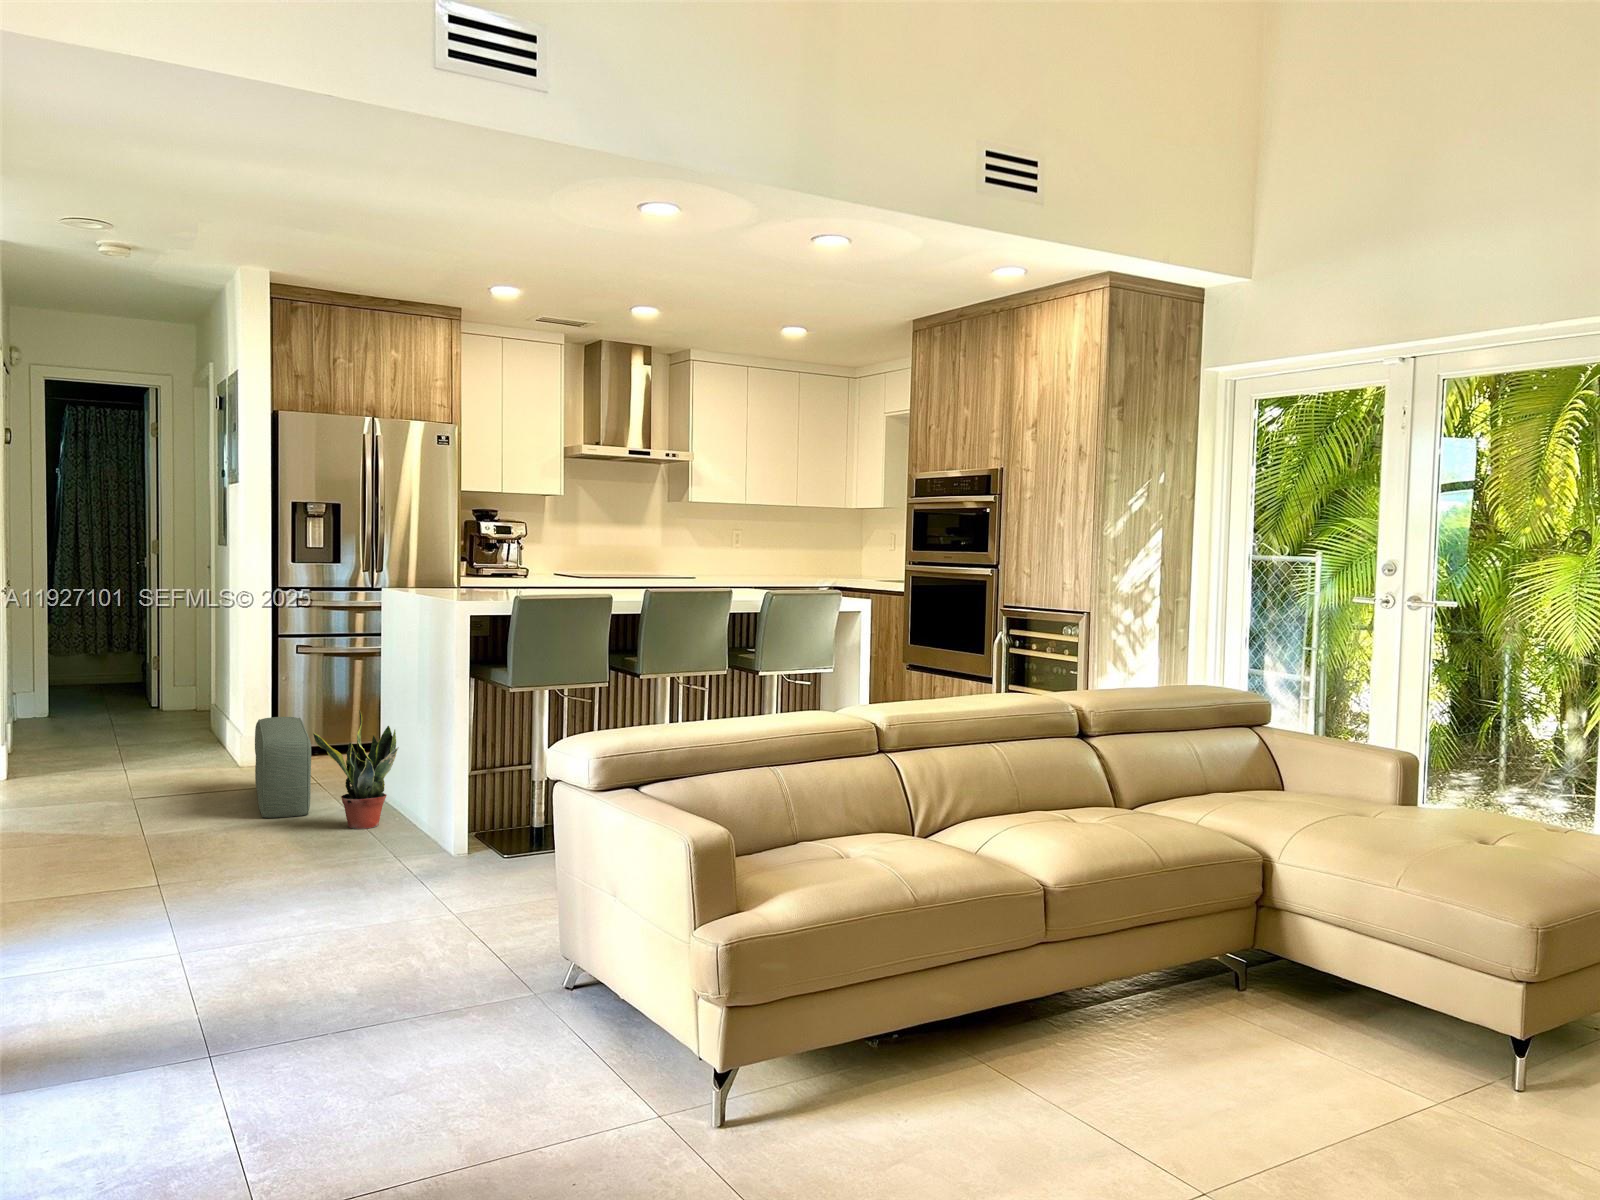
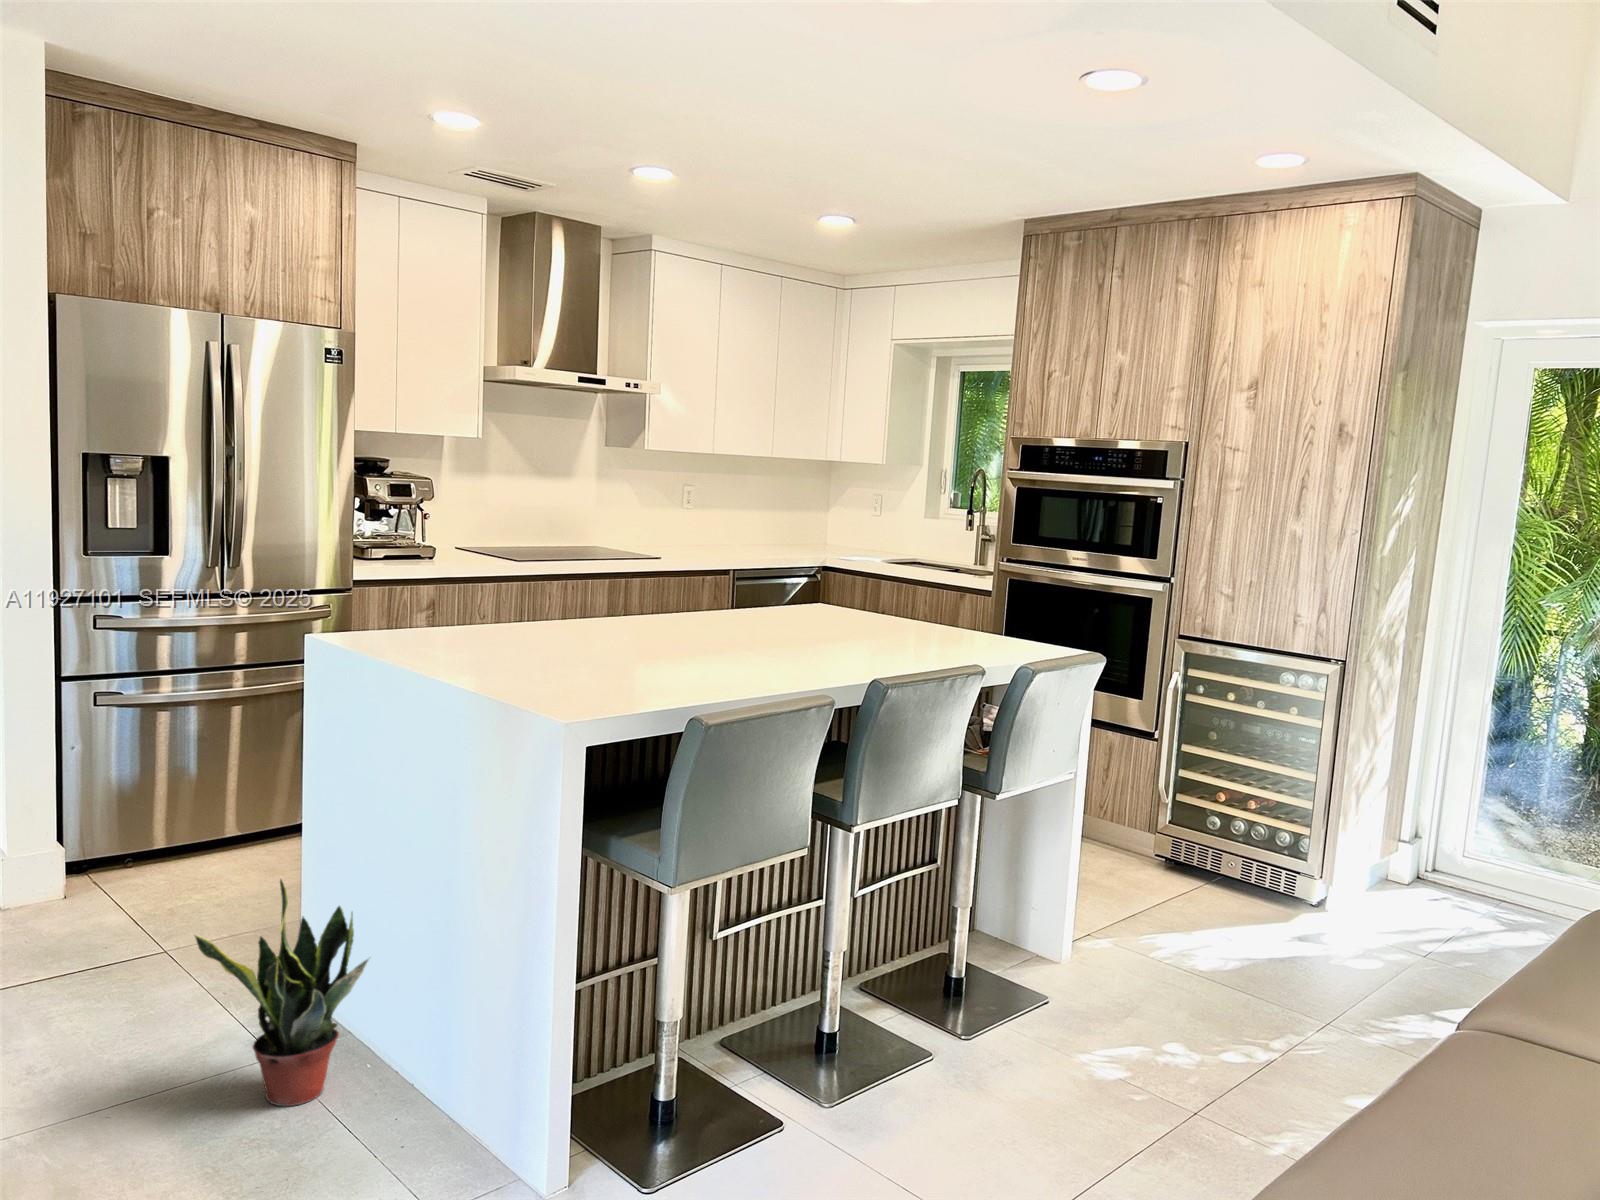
pouf: present [255,717,311,818] -> none [44,848,176,1083]

